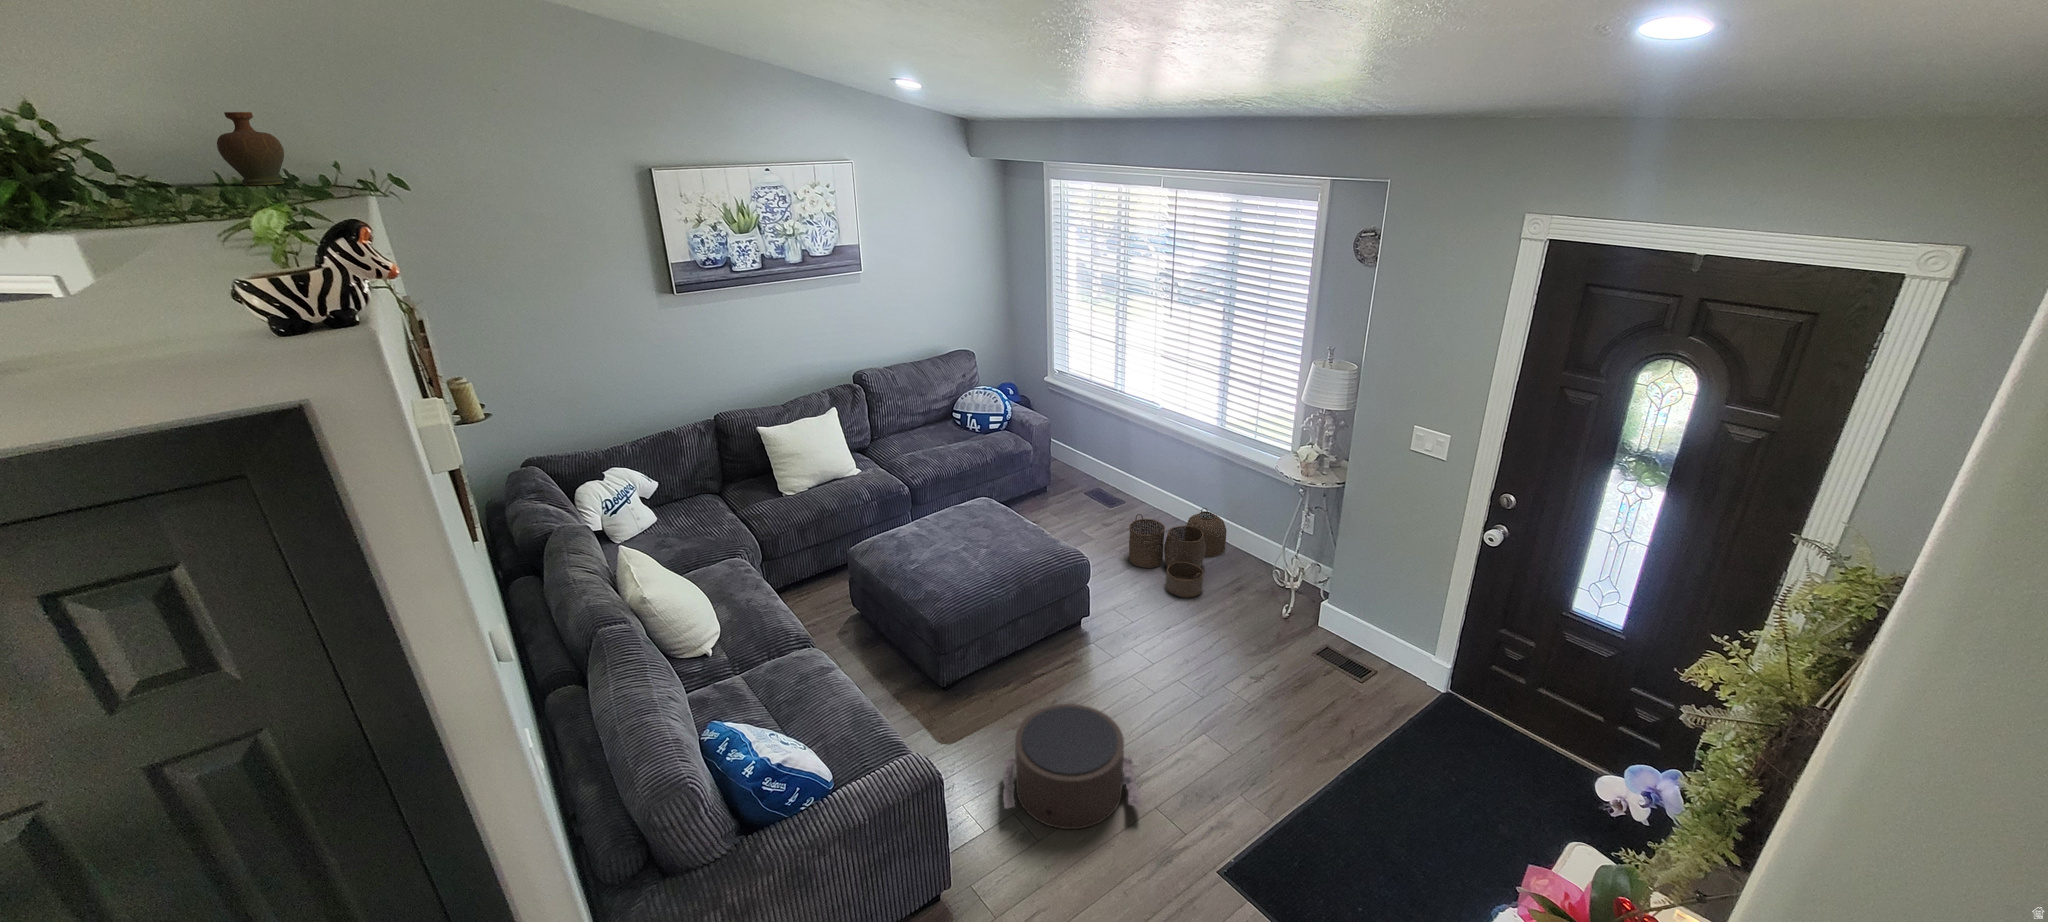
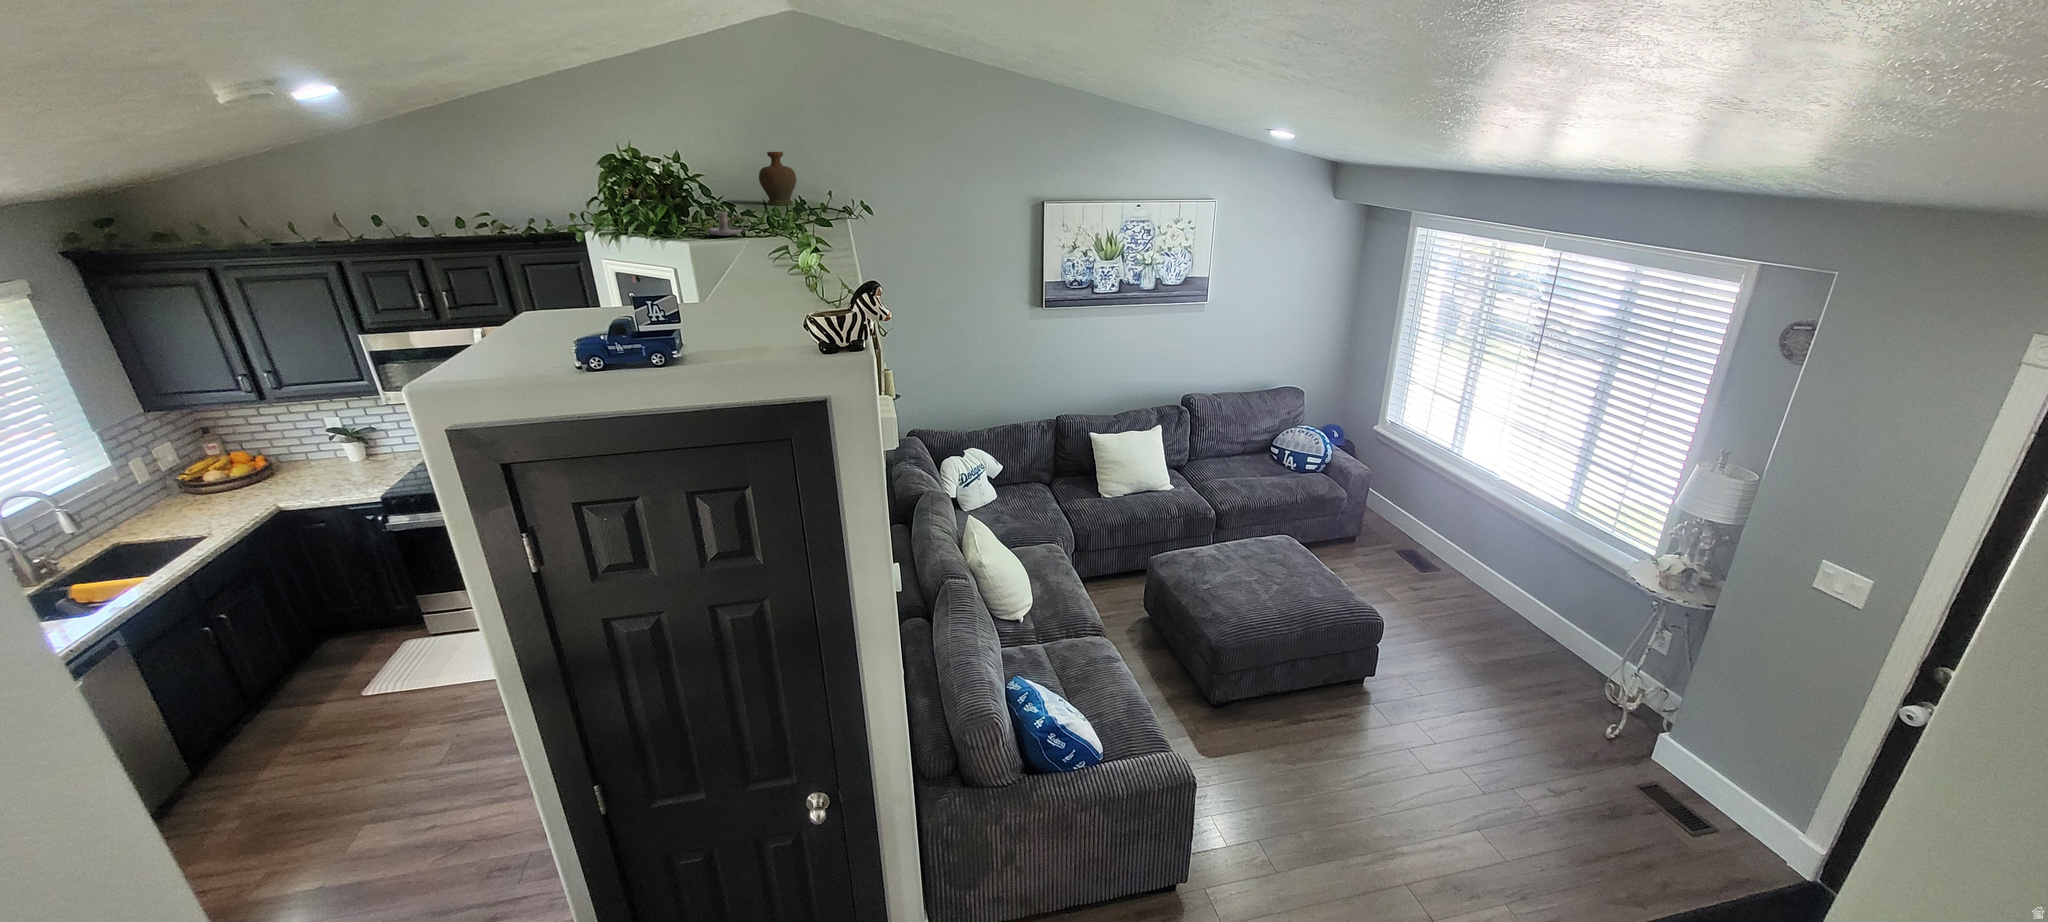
candle holder: none [107,182,190,218] -> present [706,211,750,236]
woven basket: present [1129,508,1227,597] -> none [1432,587,1557,687]
pouf: present [1003,704,1141,829] -> none [1249,751,1391,876]

